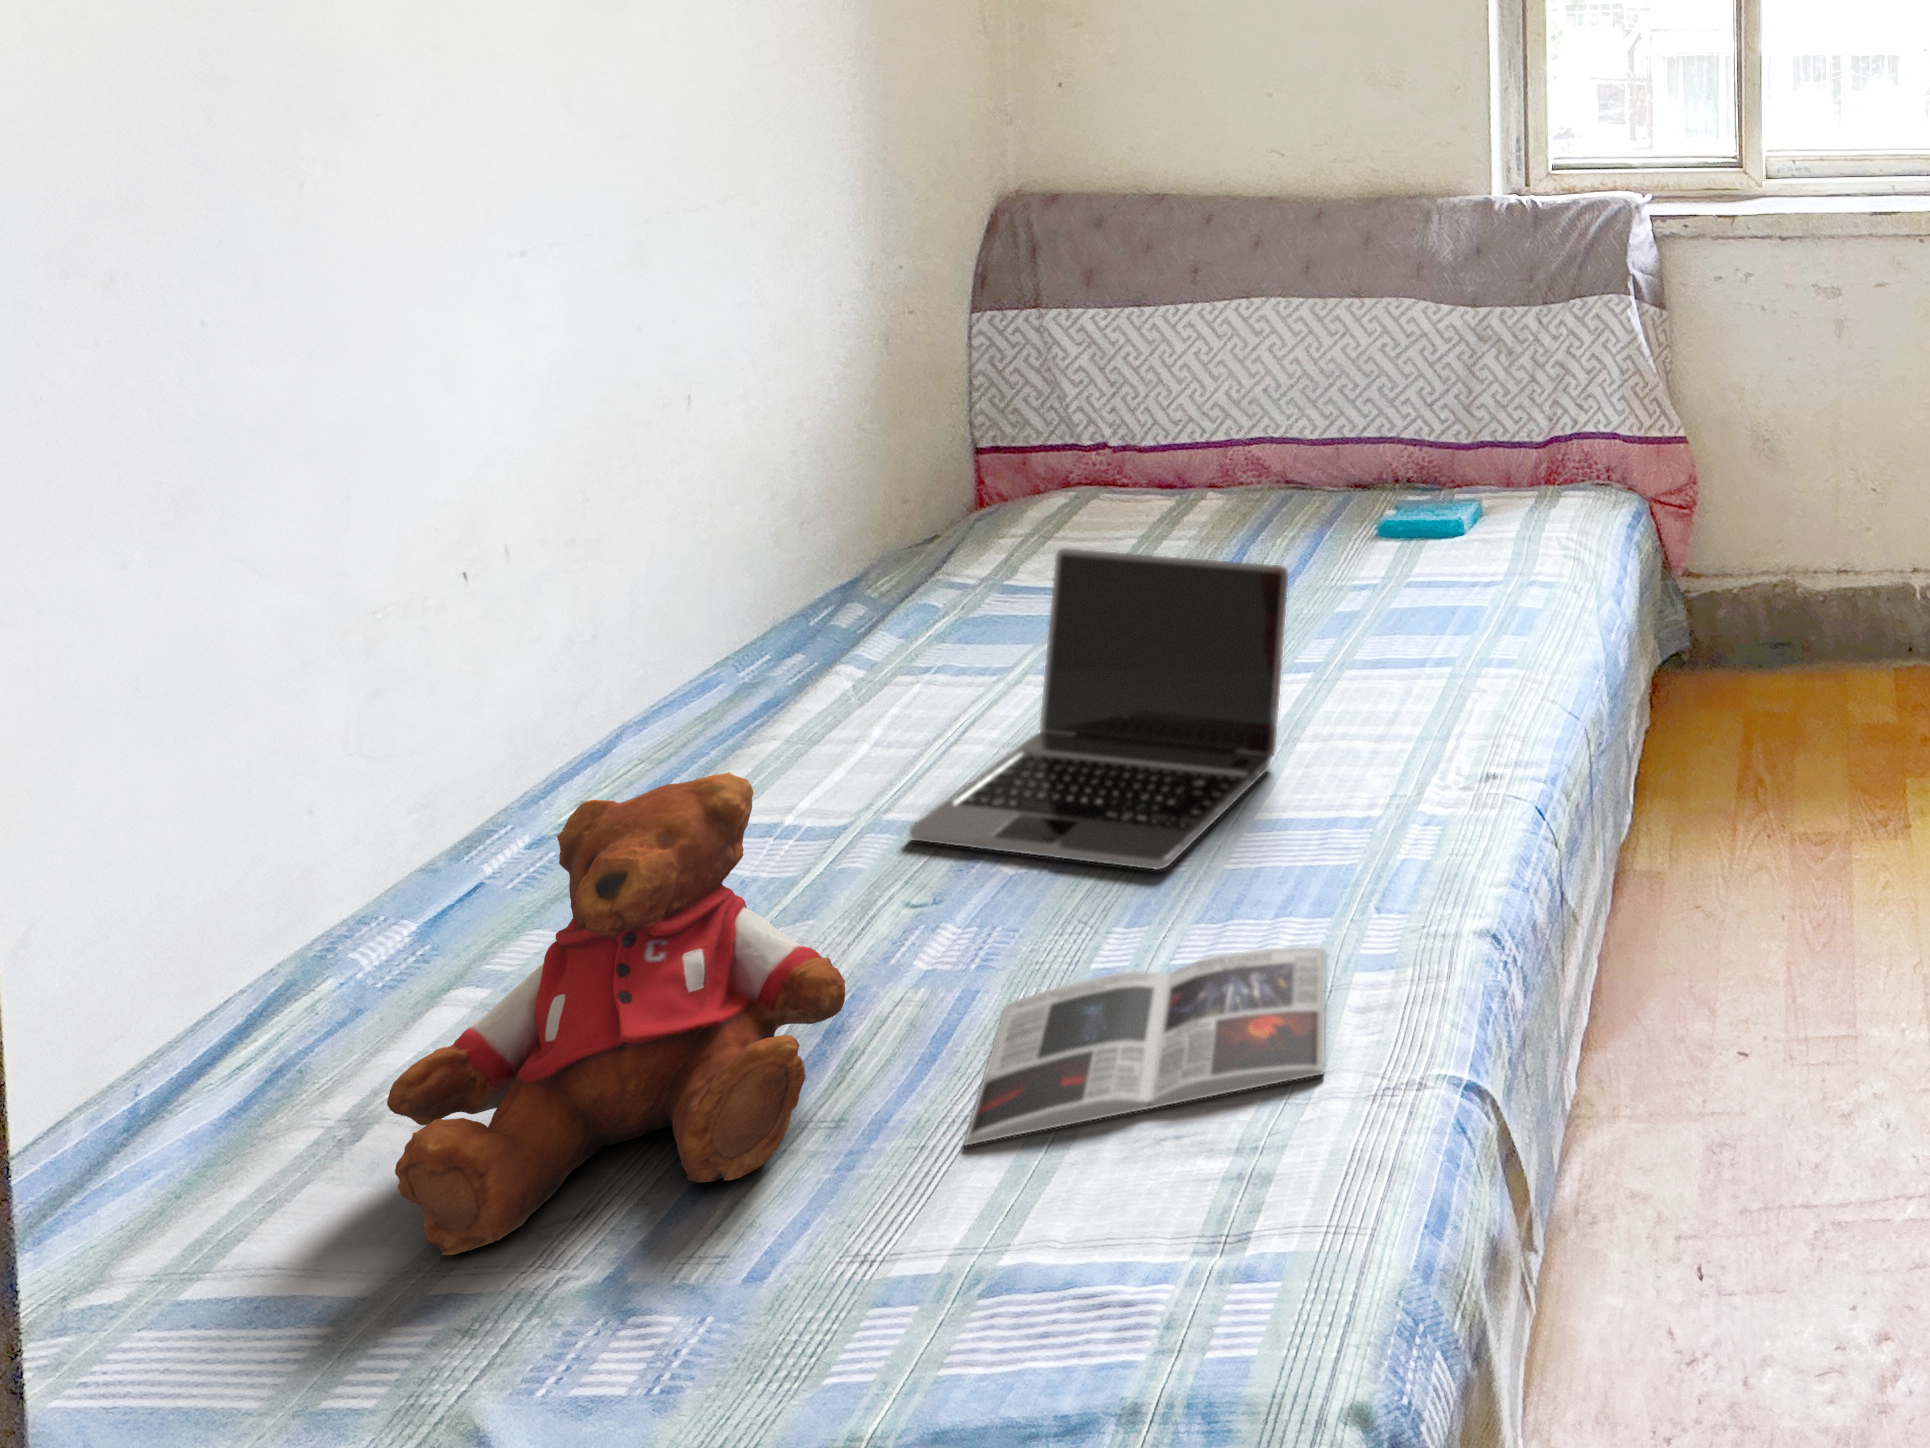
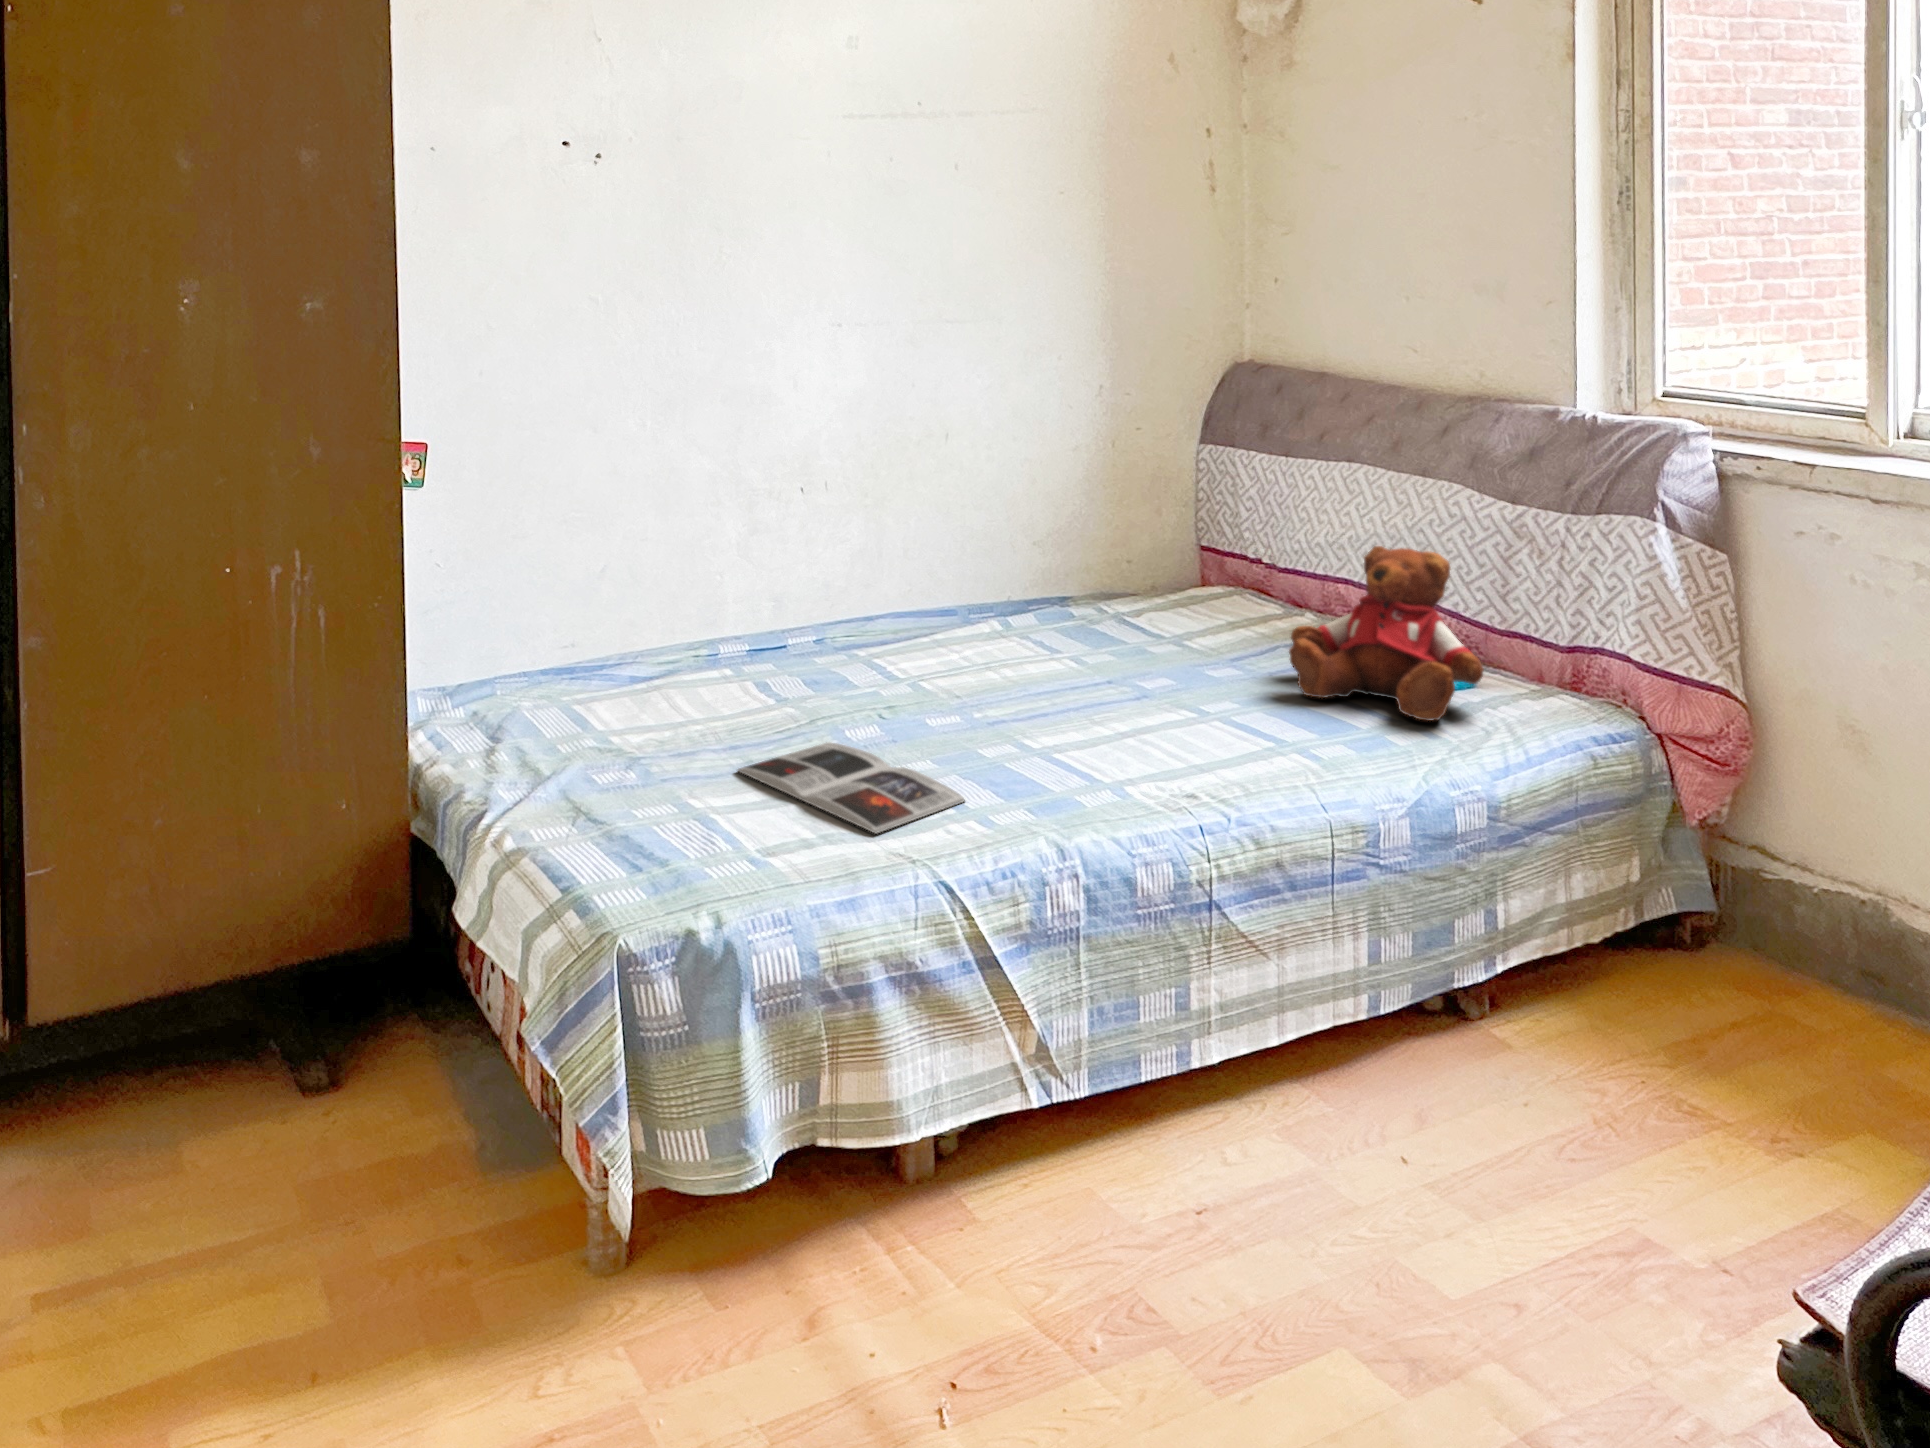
laptop: present [909,548,1288,870] -> none [898,549,1114,736]
teddy bear: present [387,772,845,1255] -> present [1289,546,1484,721]

